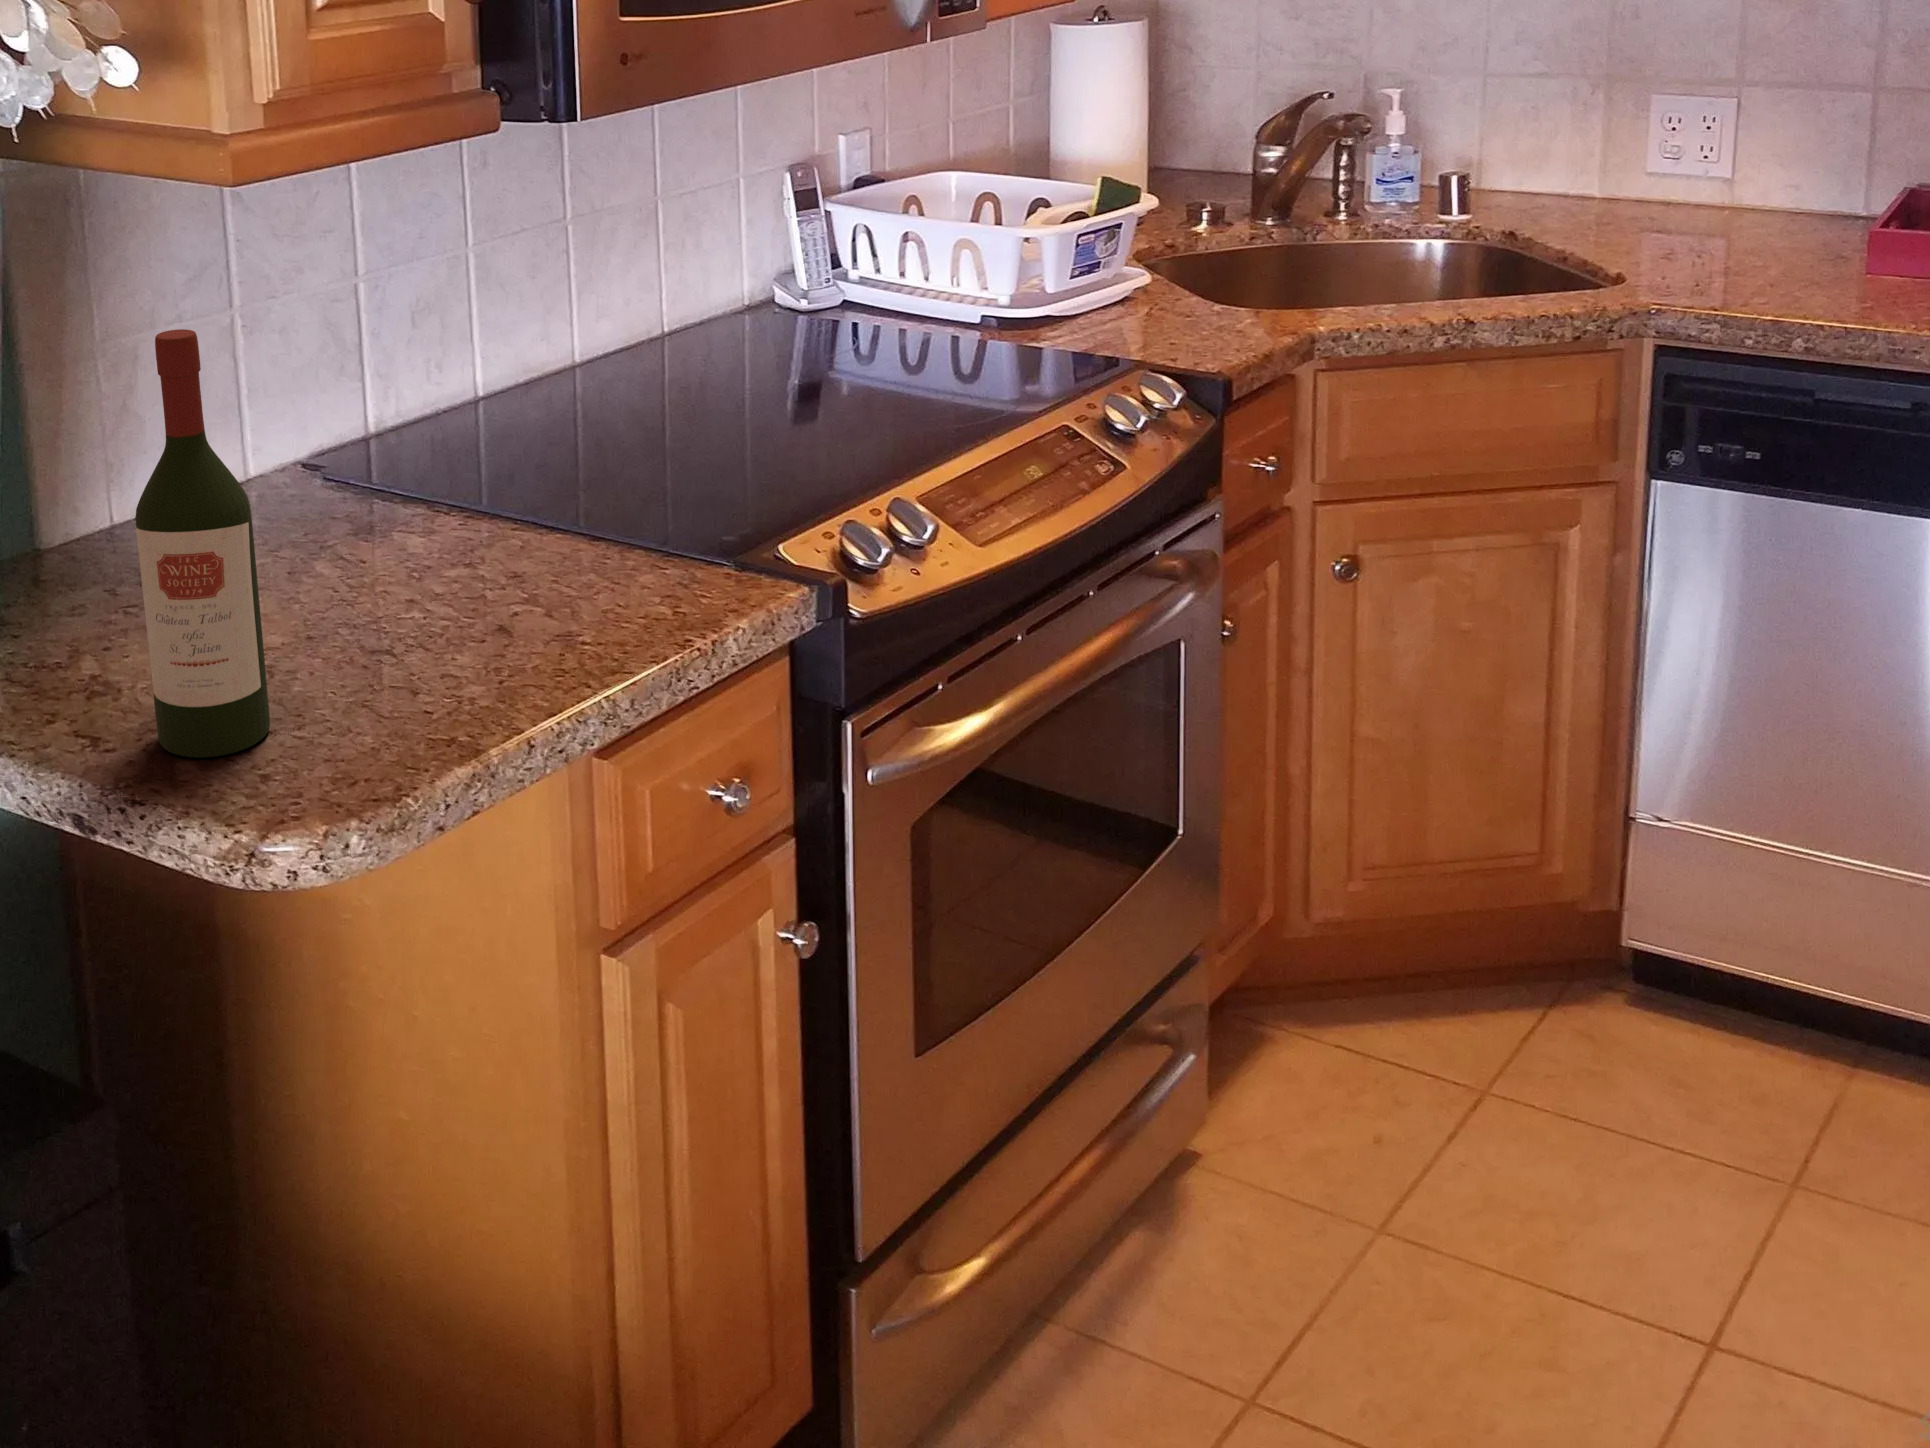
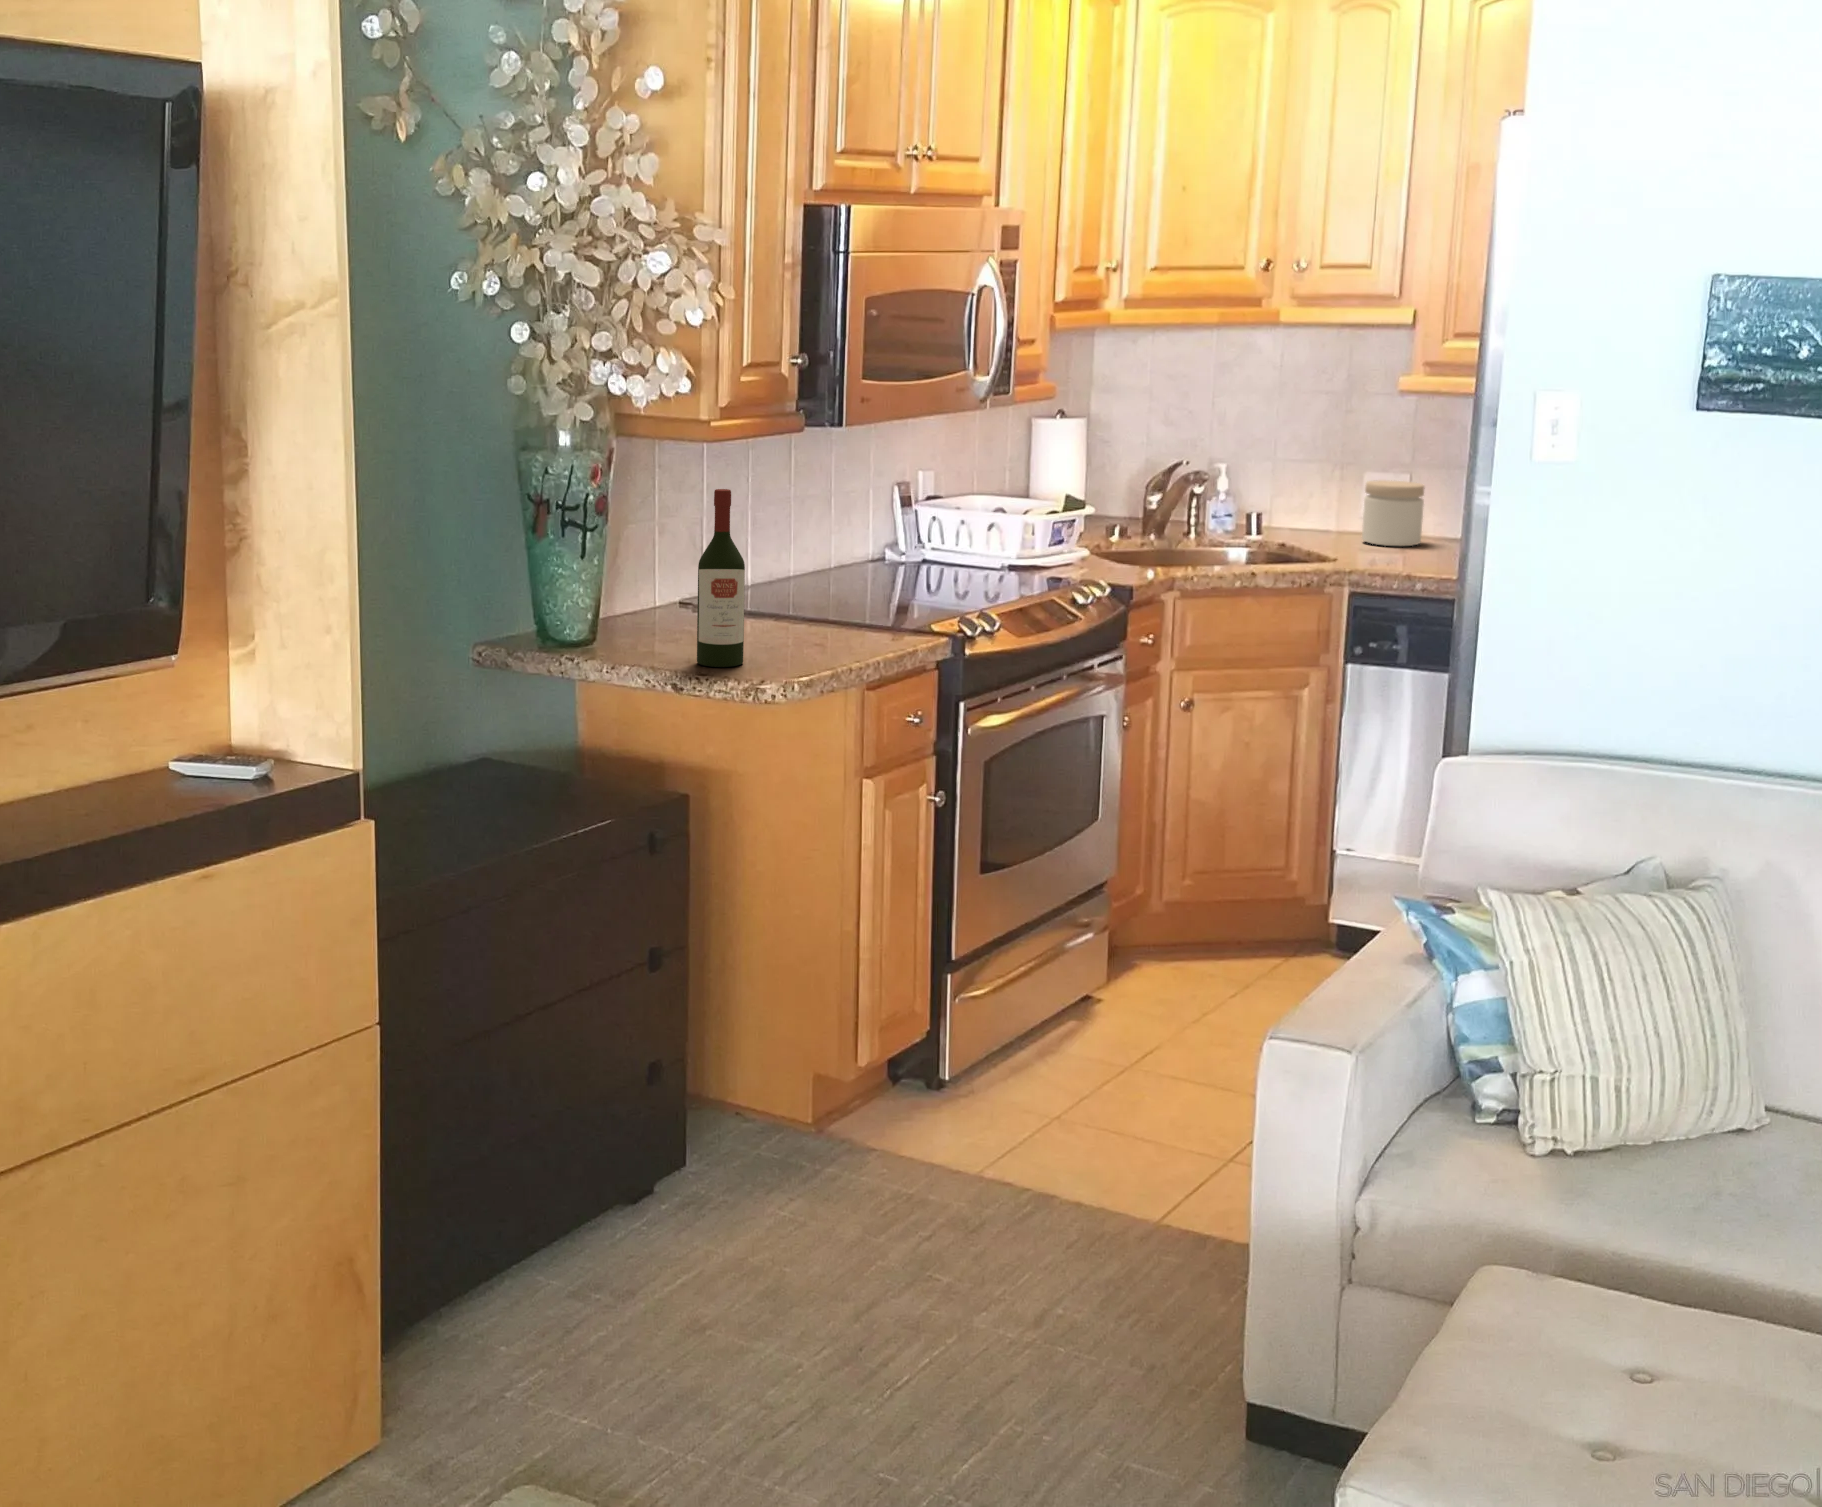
jar: none [1655,111,1779,234] -> present [1362,480,1425,546]

